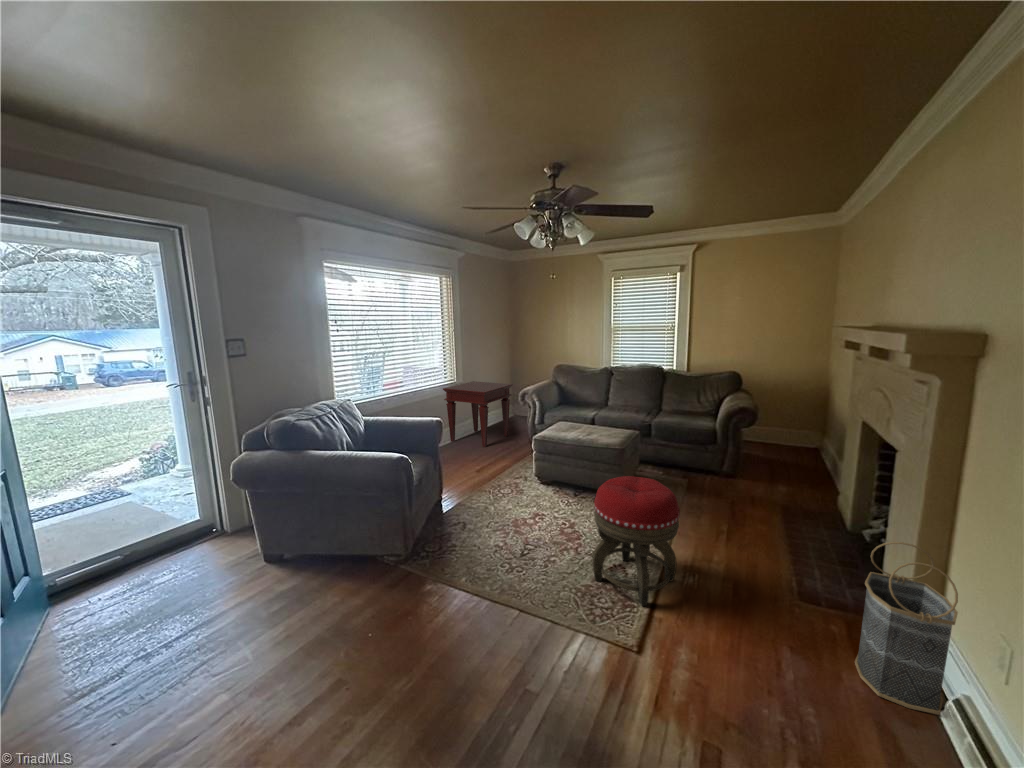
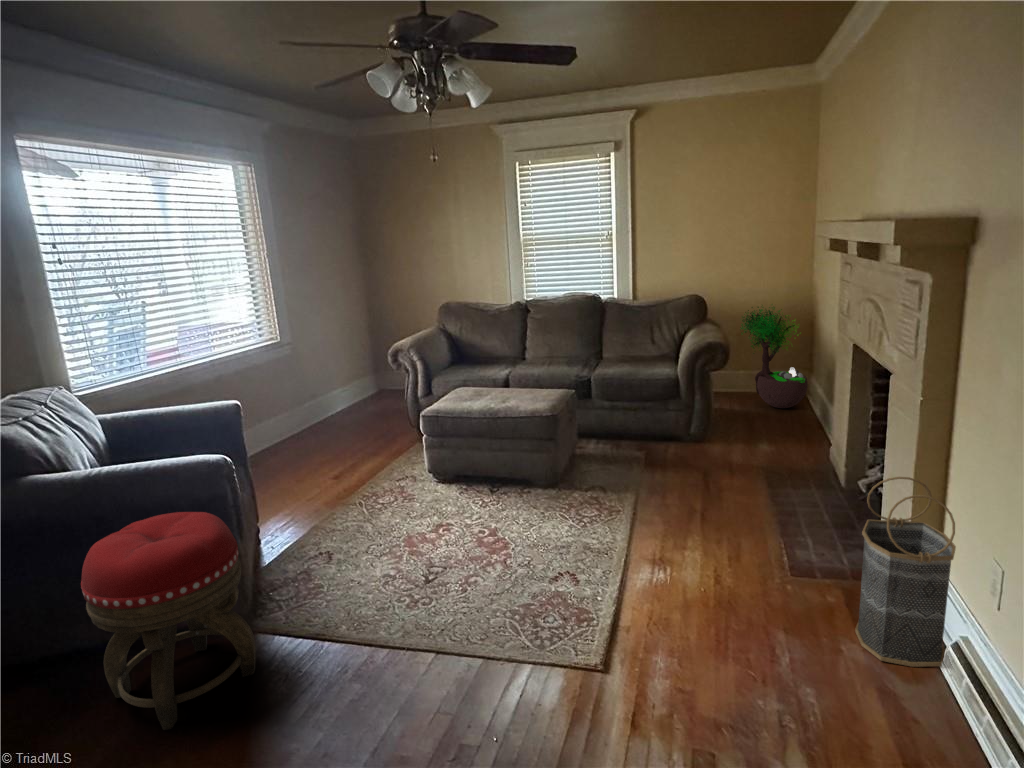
potted tree: none [768,378,822,460] -> present [740,305,808,408]
side table: present [443,381,512,447] -> none [259,338,376,441]
footstool: present [592,476,680,606] -> present [81,512,256,730]

